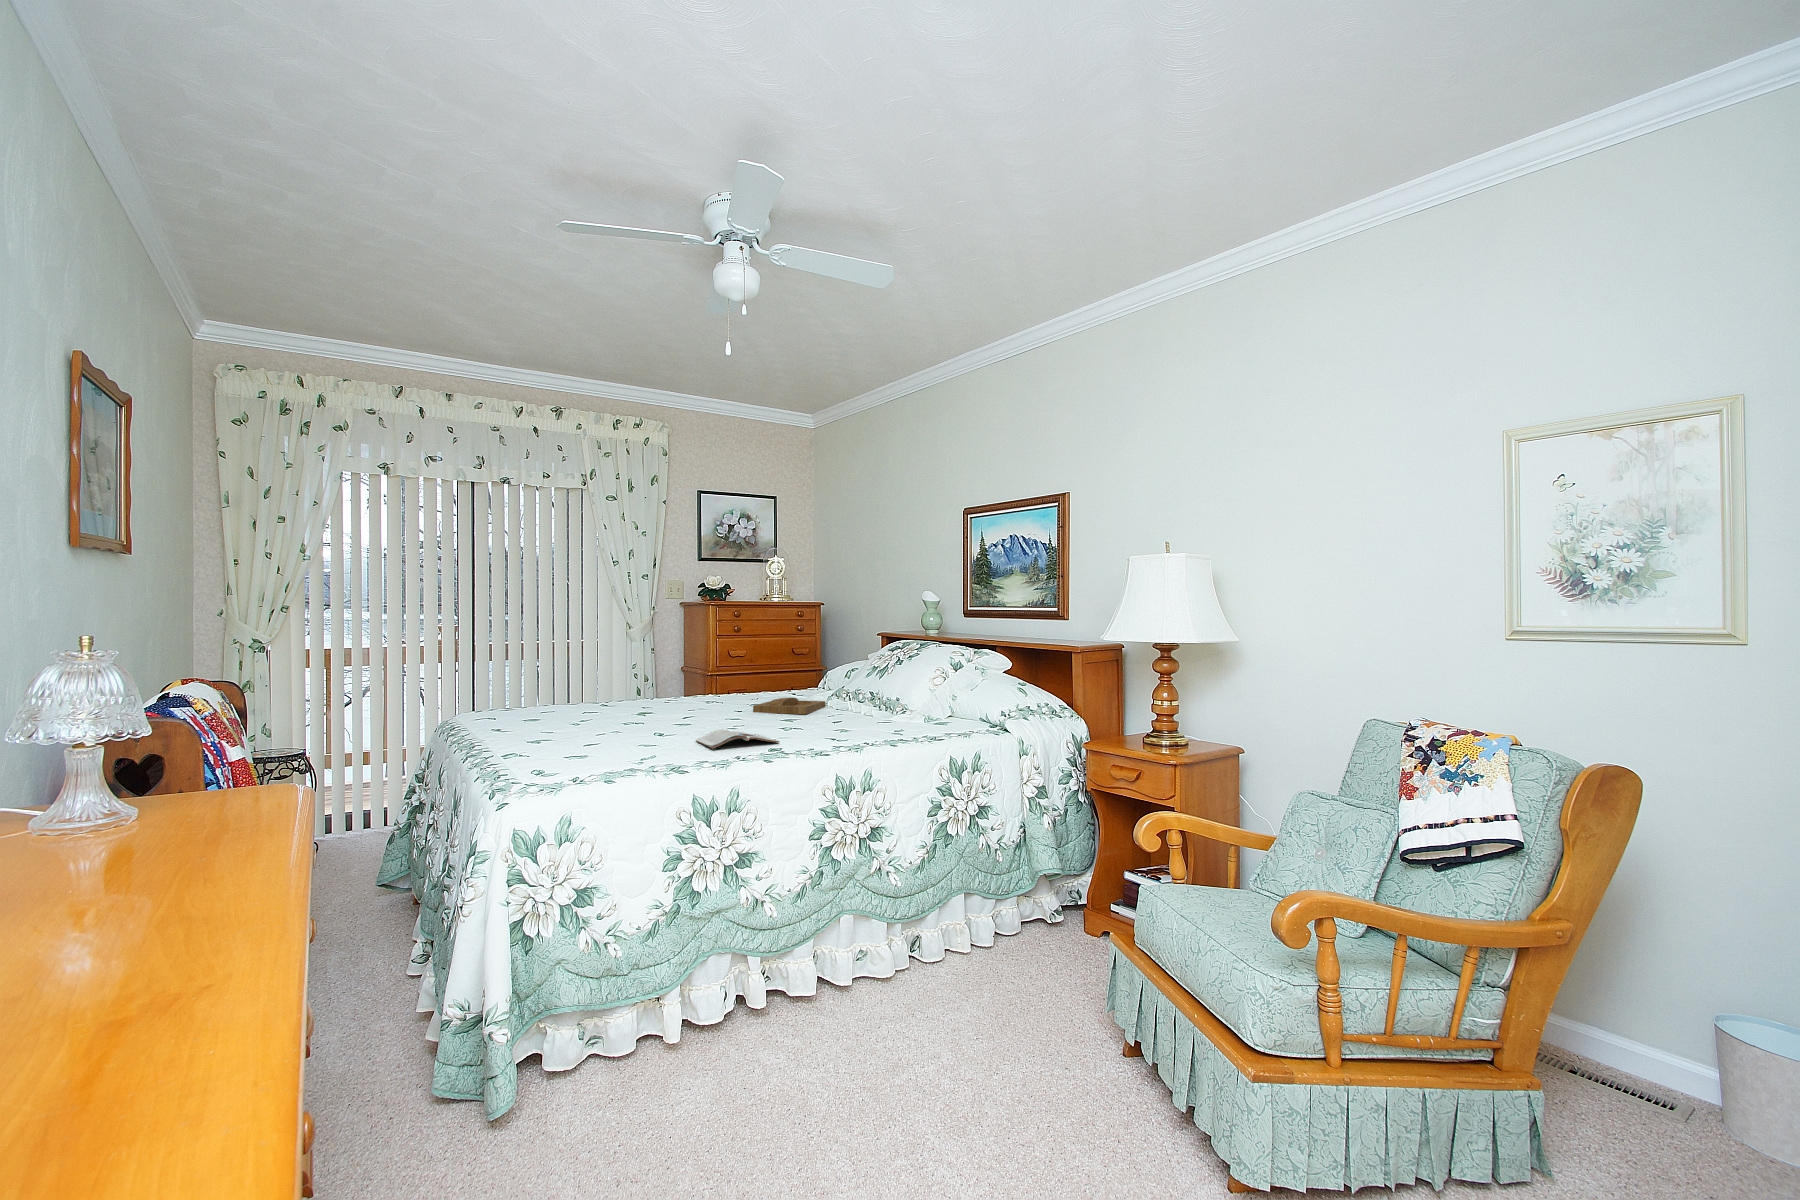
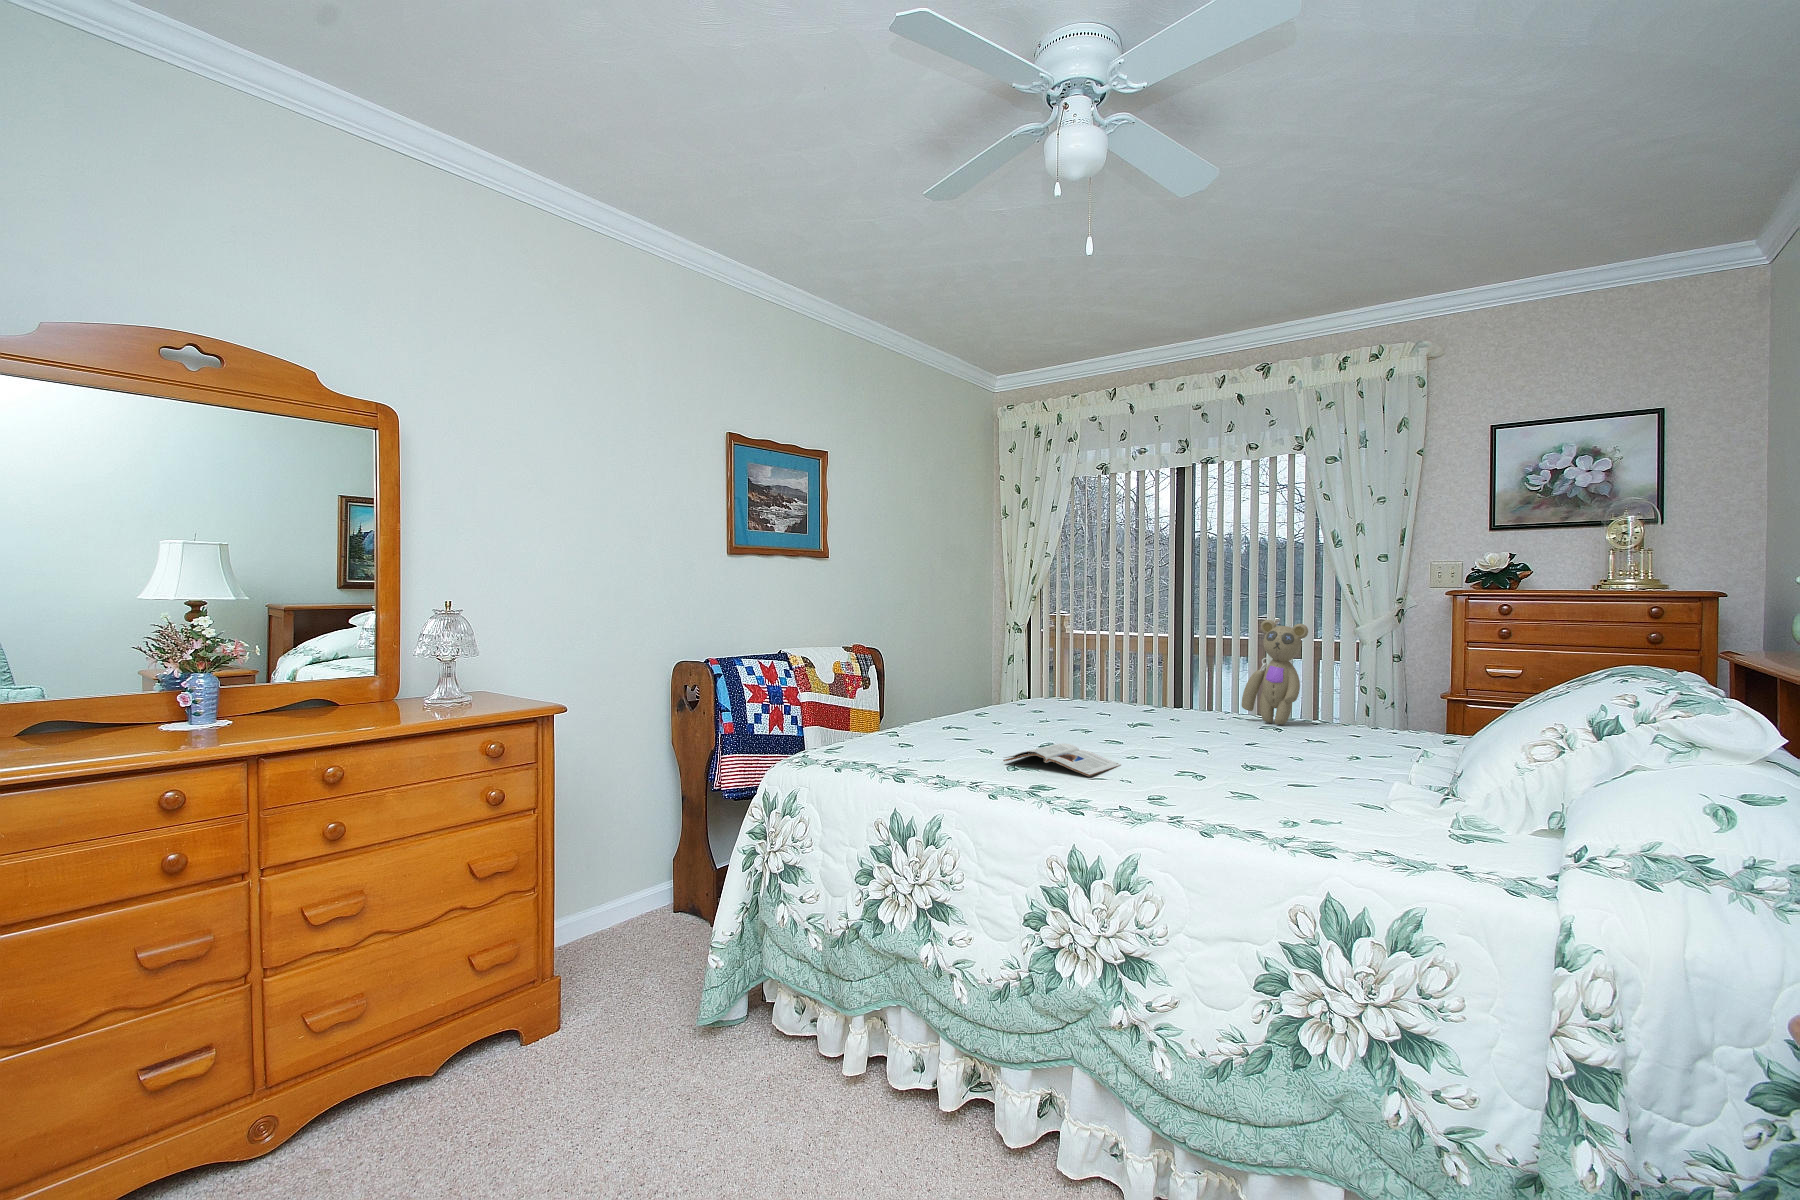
teddy bear: none [691,629,735,703] -> present [1241,620,1308,724]
tray: present [753,698,825,714] -> none [1252,731,1389,759]

